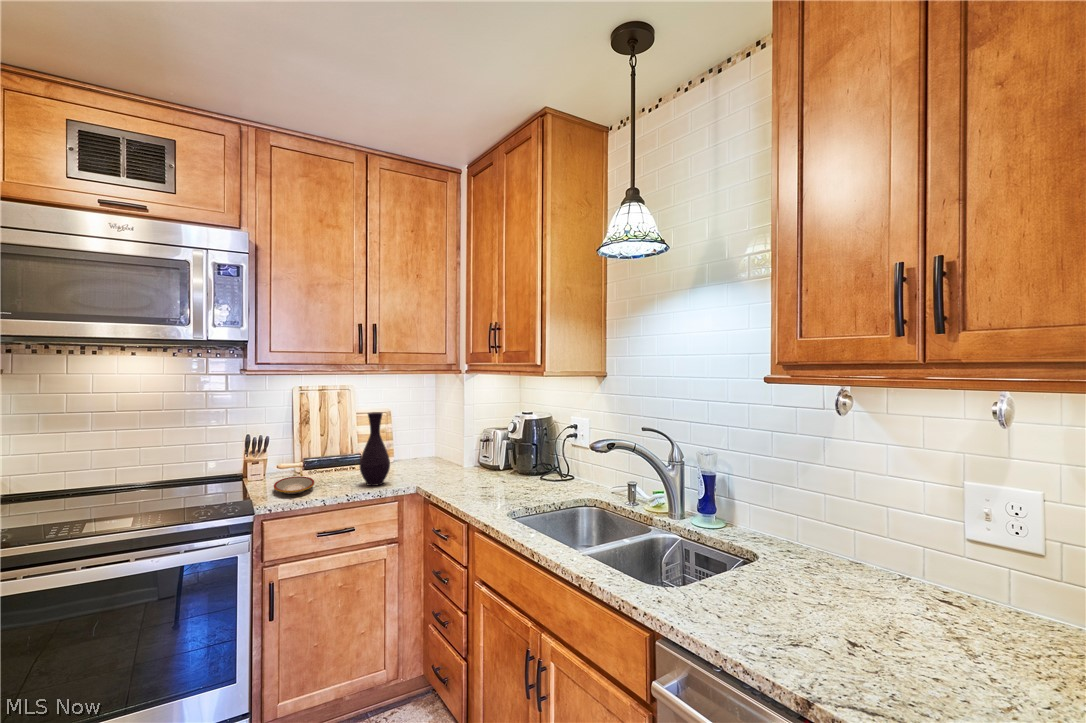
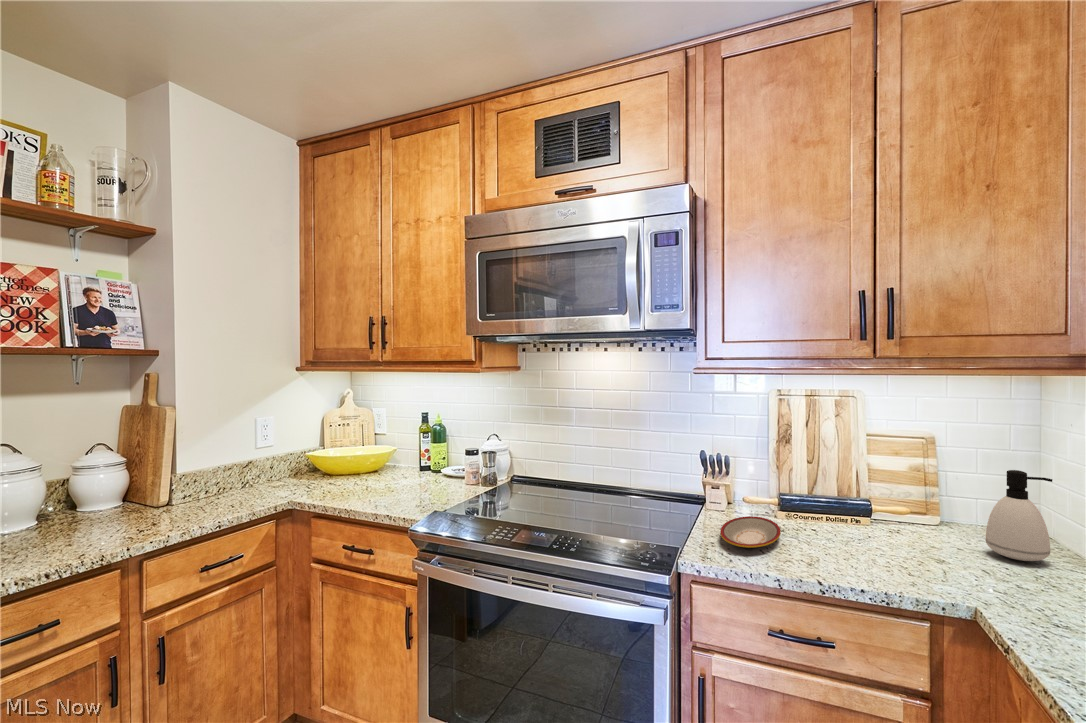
vase: present [360,412,390,486] -> none [854,440,916,573]
soap dispenser: none [416,422,442,468] -> present [986,470,1052,561]

